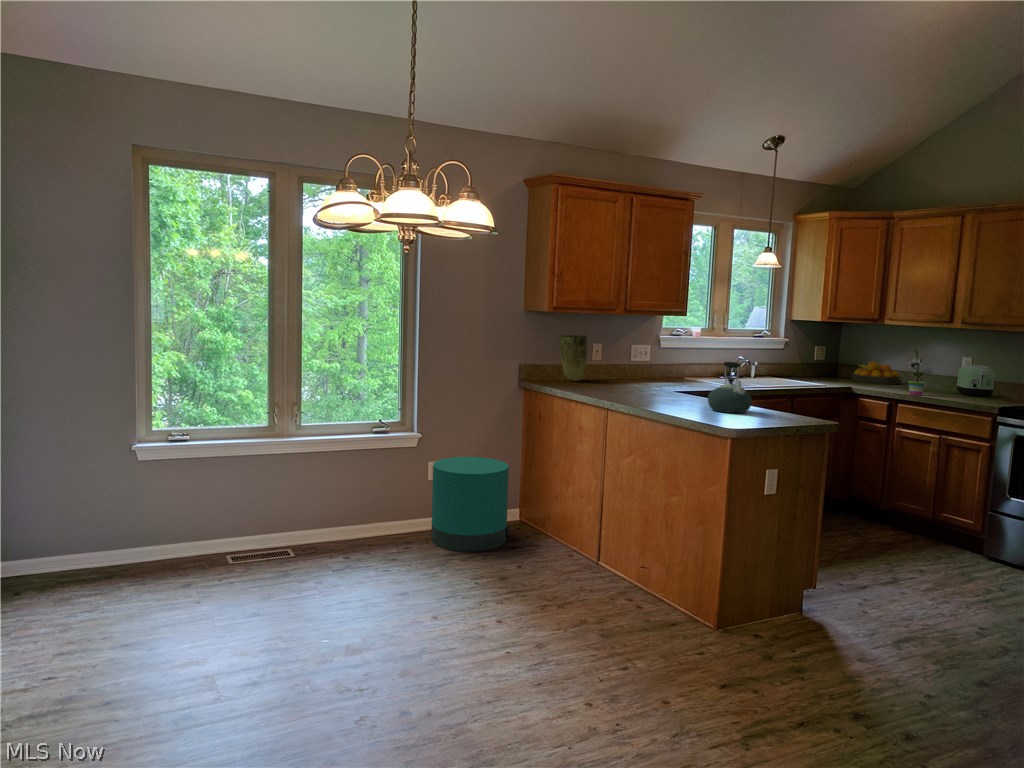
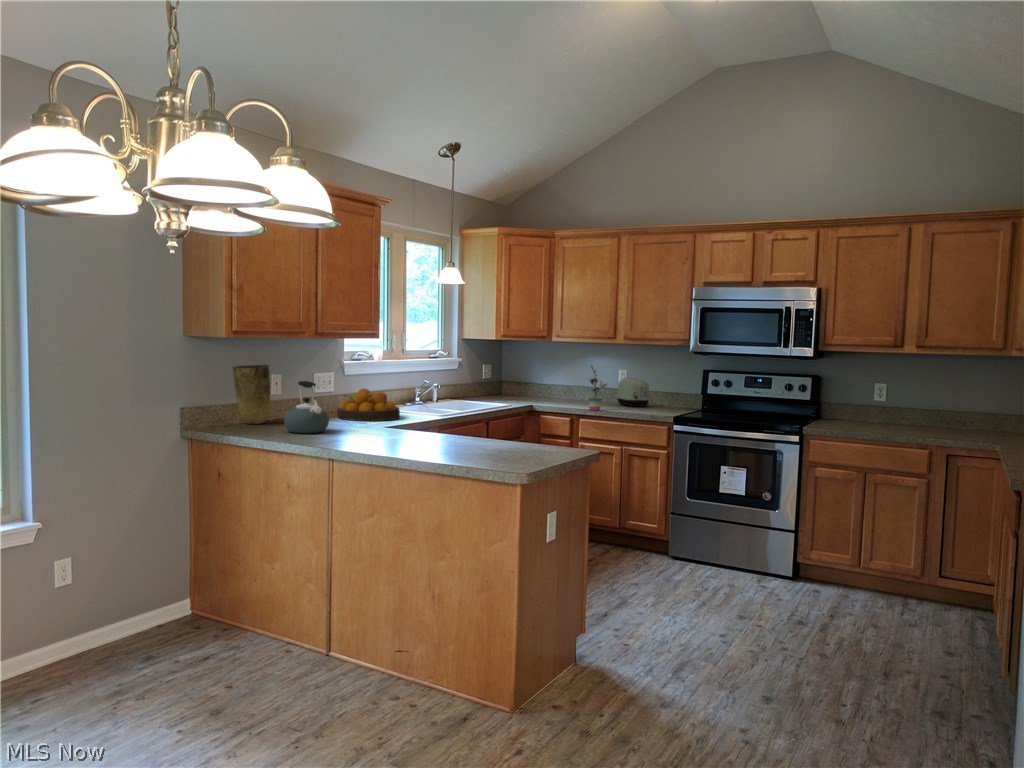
fruit bowl: present [852,361,902,384] -> present [337,389,400,421]
kettle: present [708,362,752,413] -> present [284,381,329,433]
trash can: present [431,457,510,552] -> none [69,542,193,688]

